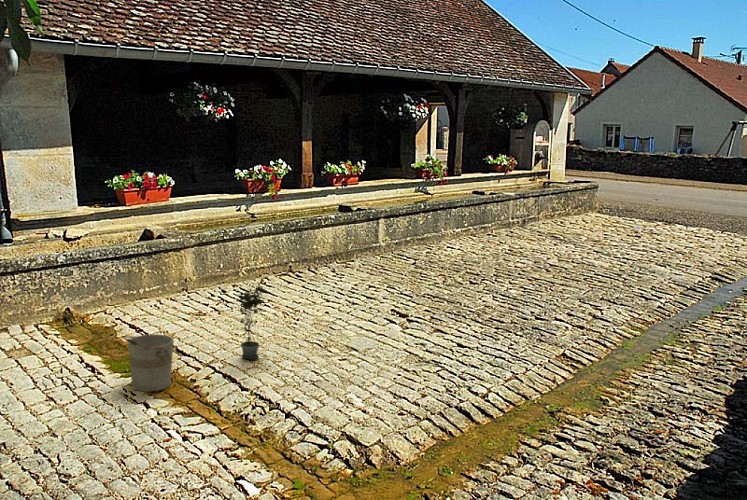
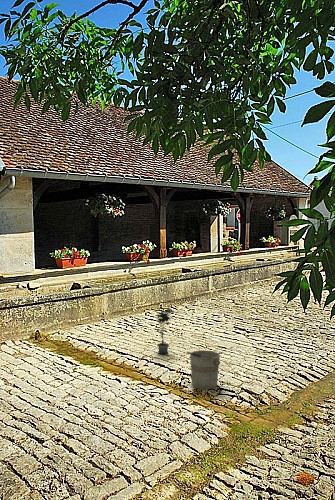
bucket: present [124,334,174,392] -> present [187,351,220,389]

